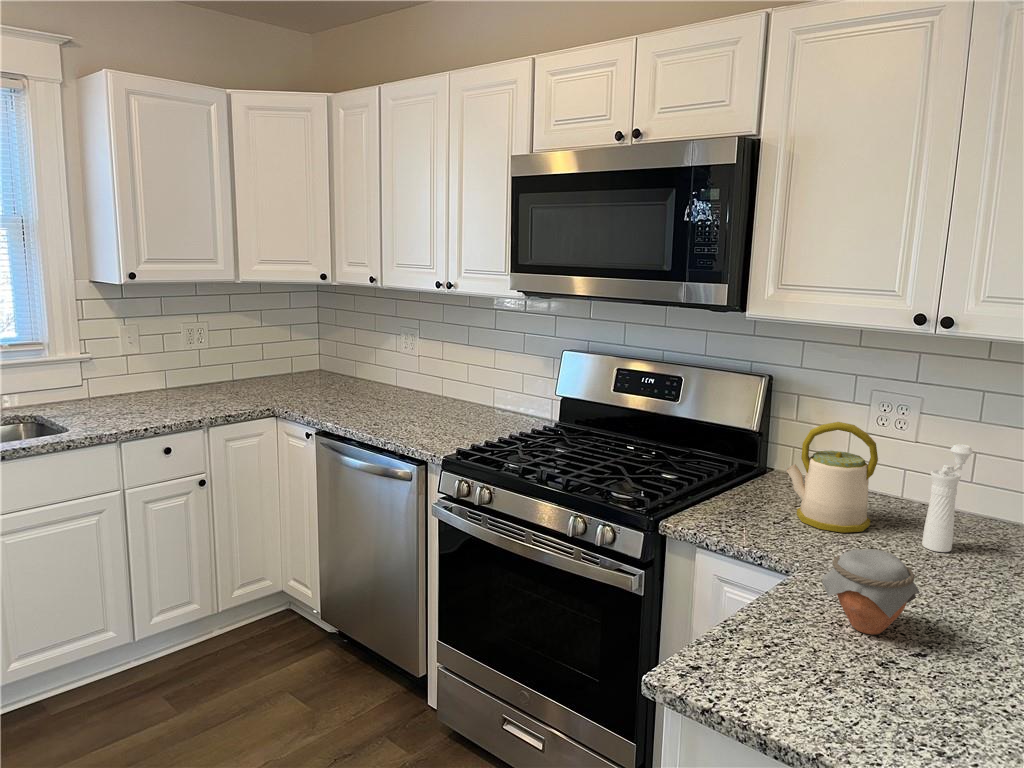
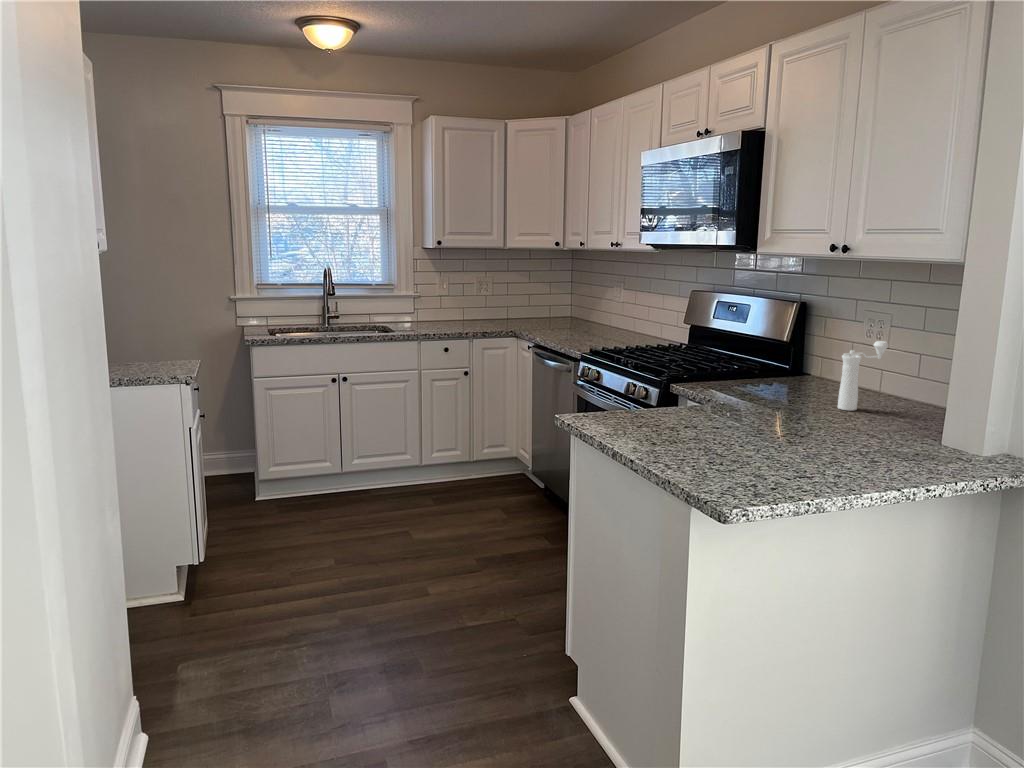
kettle: present [786,422,878,533] -> none [770,325,826,399]
jar: present [822,549,919,635] -> none [695,376,745,423]

